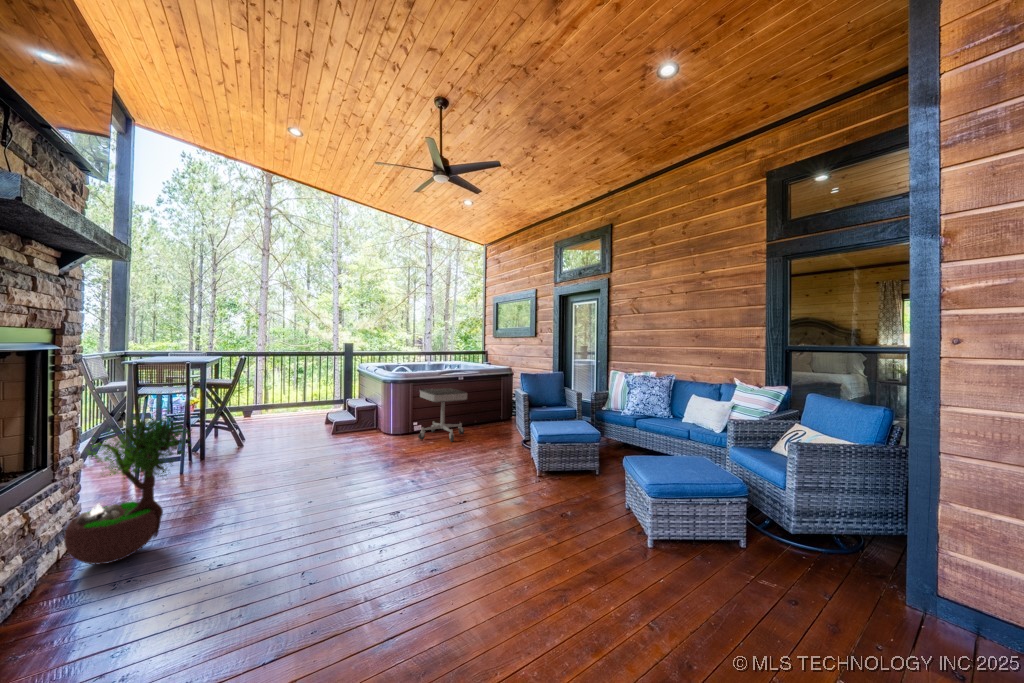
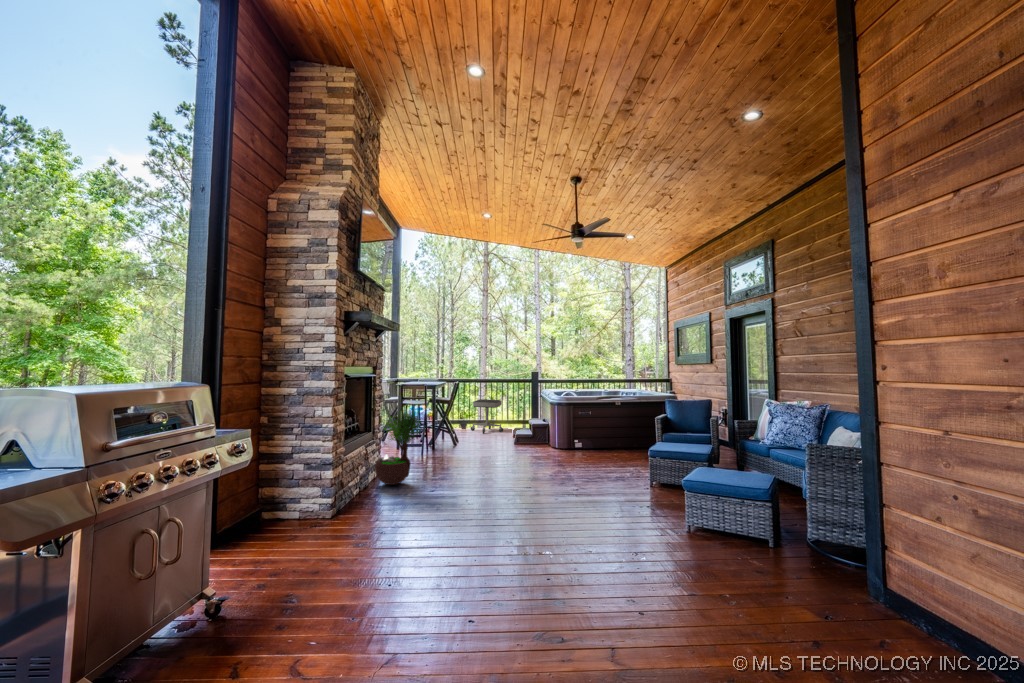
stool: present [418,388,467,442] -> present [471,399,503,434]

